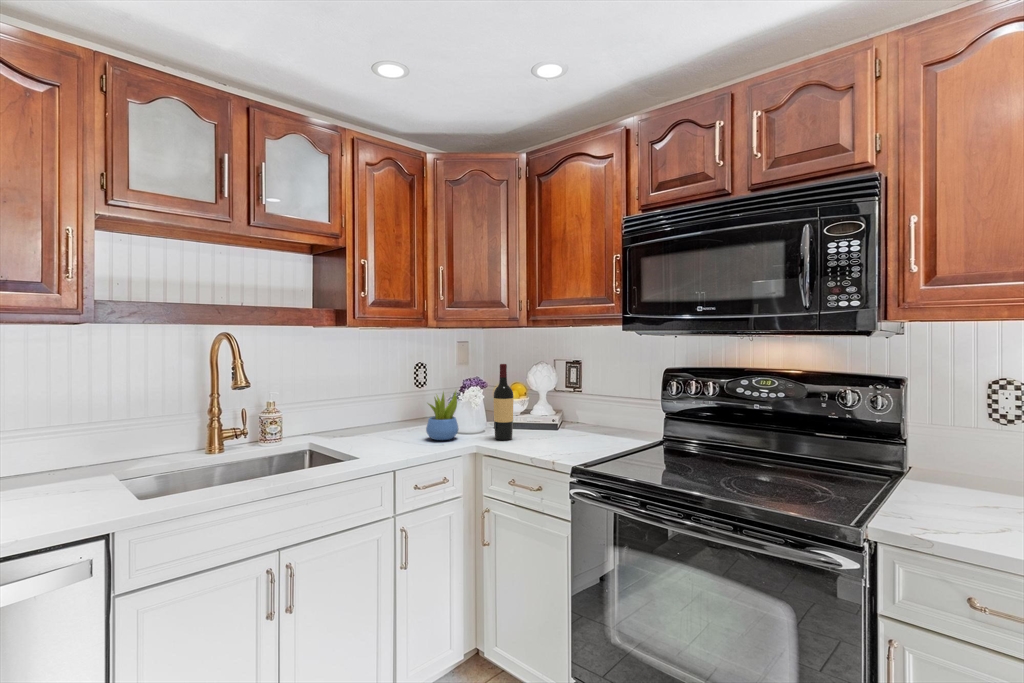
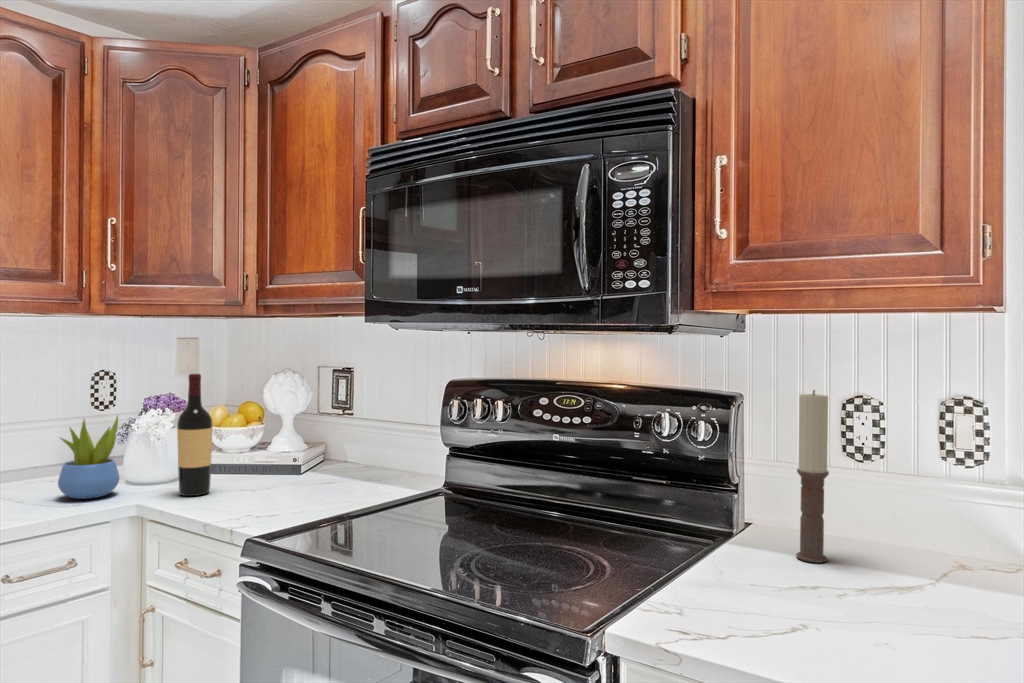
candle: none [966,374,994,493] -> present [796,390,829,563]

